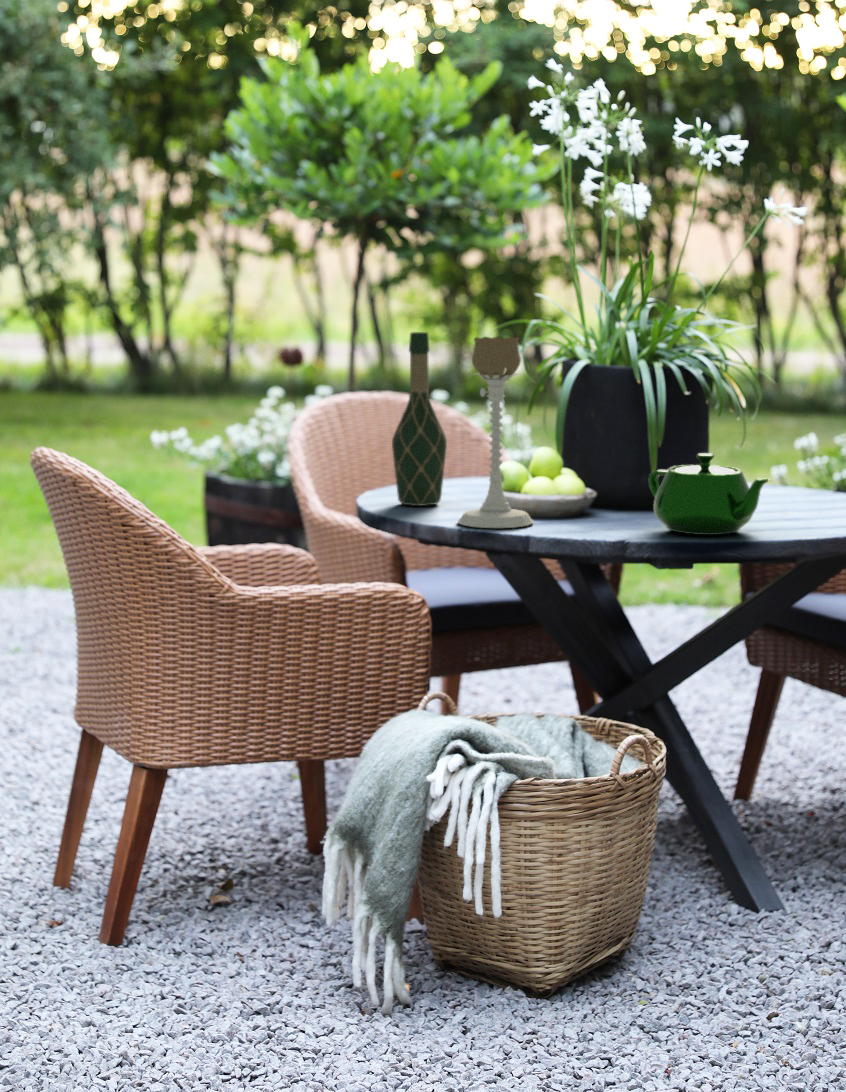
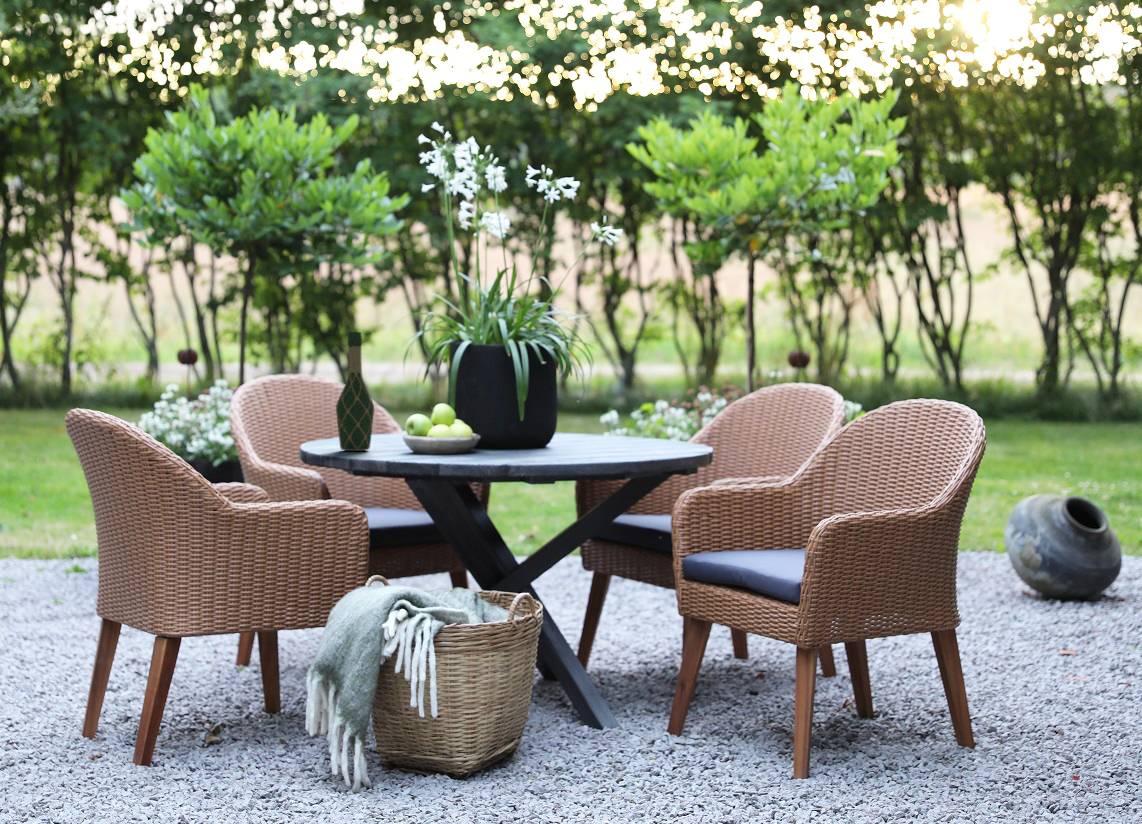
candle holder: present [458,337,533,528] -> none [391,330,442,458]
teapot: present [649,453,771,535] -> none [519,405,604,458]

